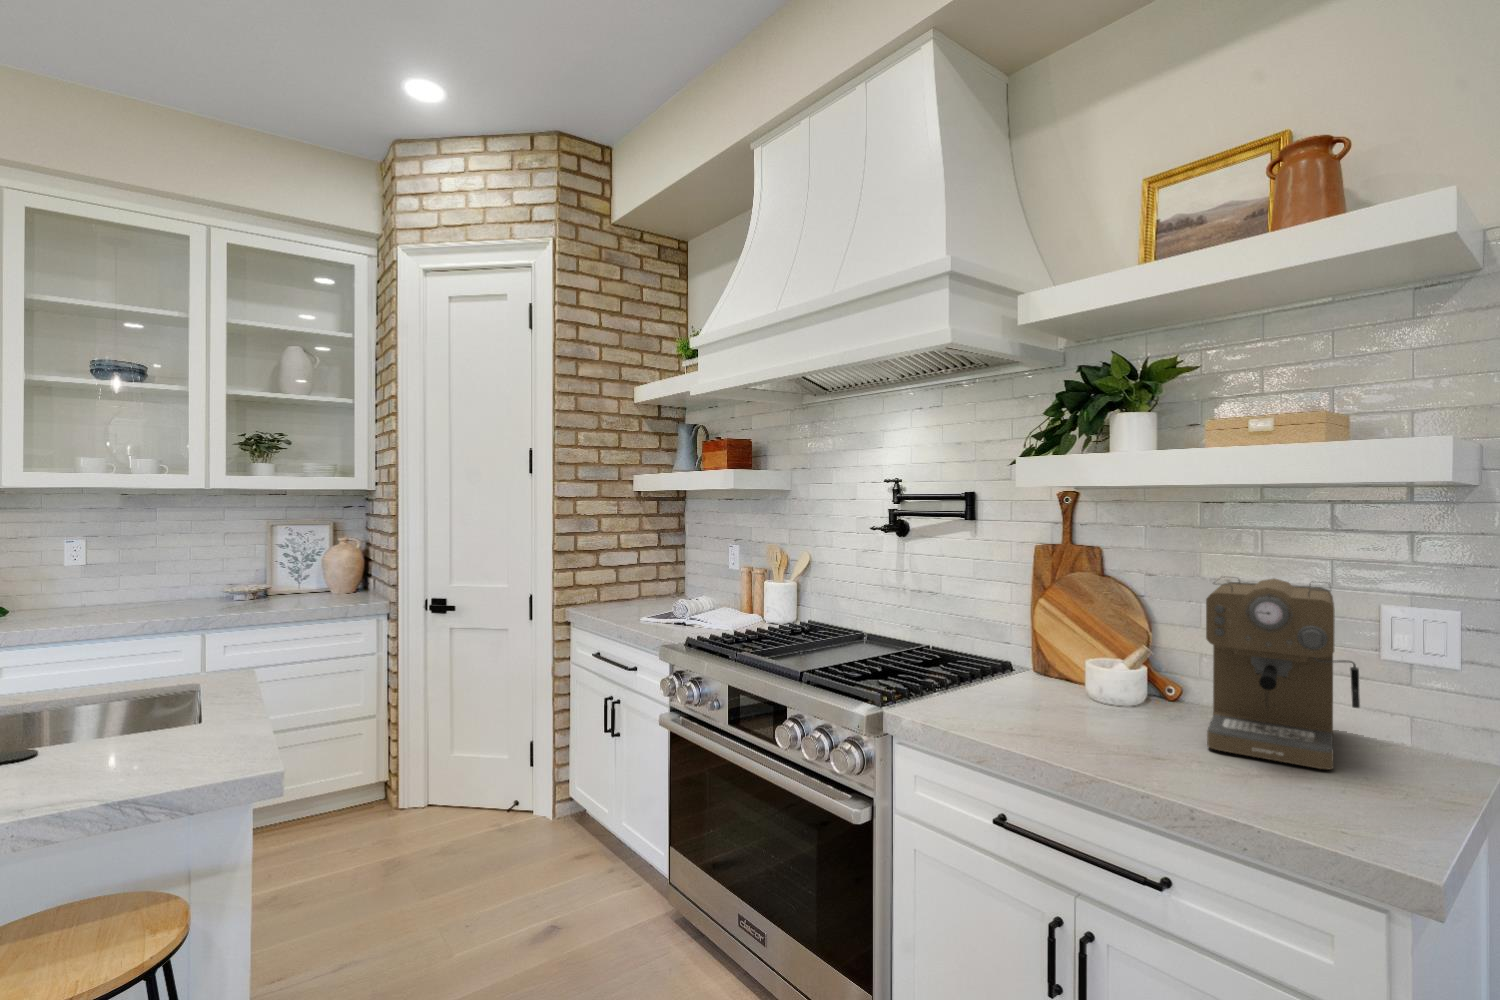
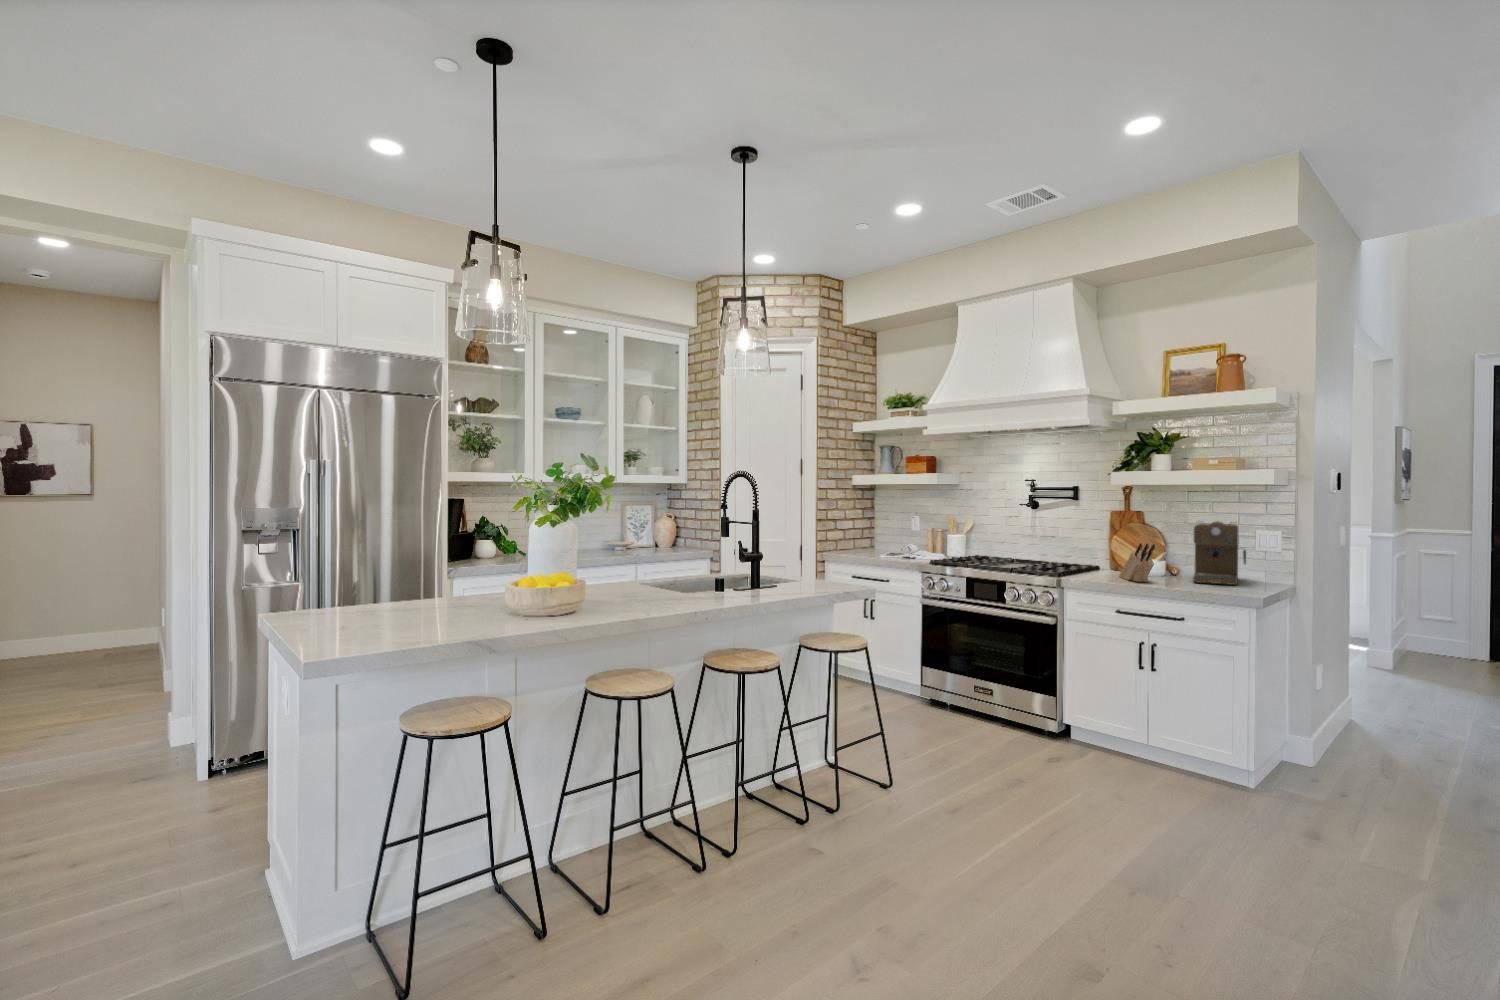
knife block: none [1026,639,1099,738] -> present [1119,543,1155,582]

